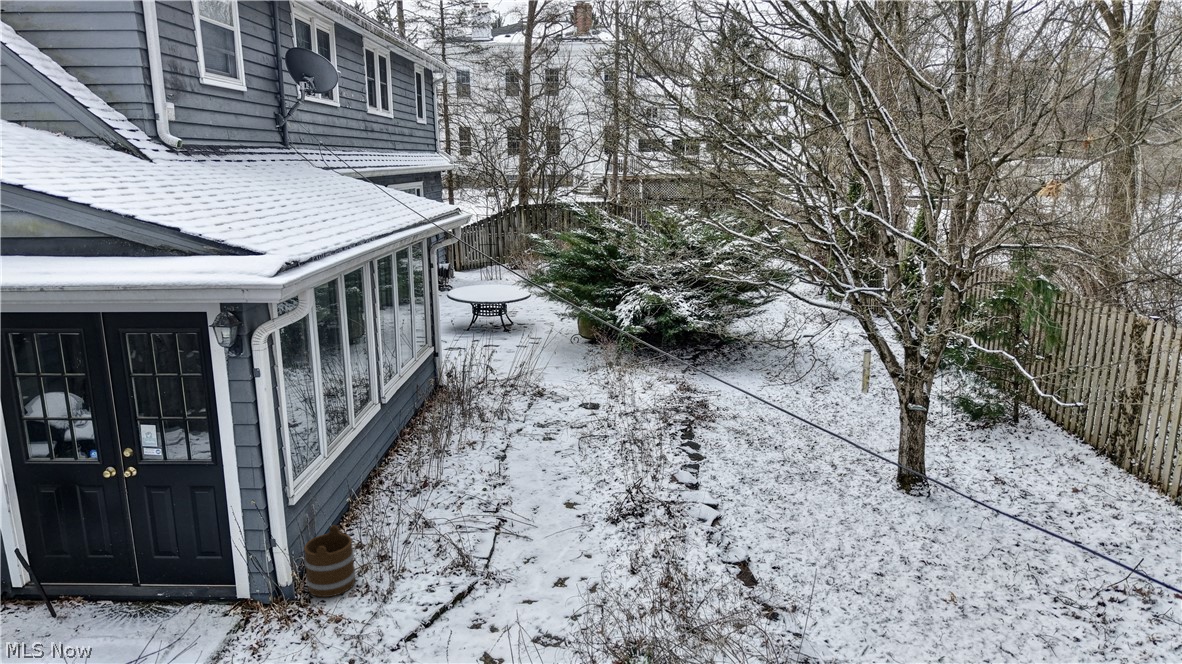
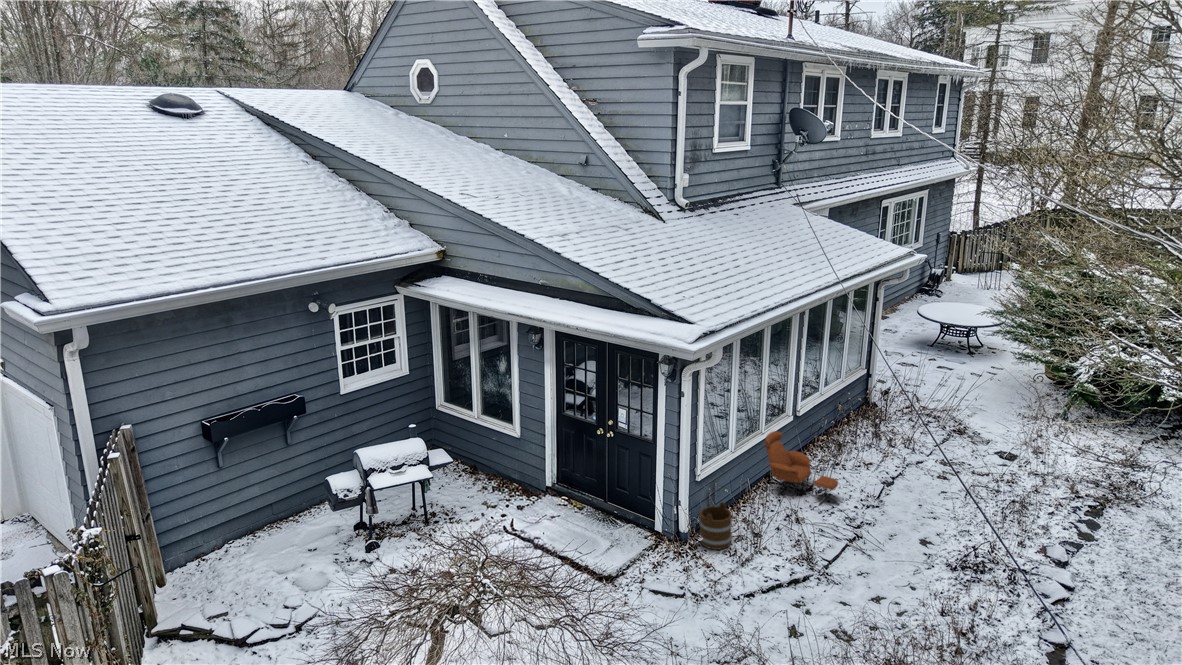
lounge chair: none [361,423,465,503] -> present [765,431,838,503]

